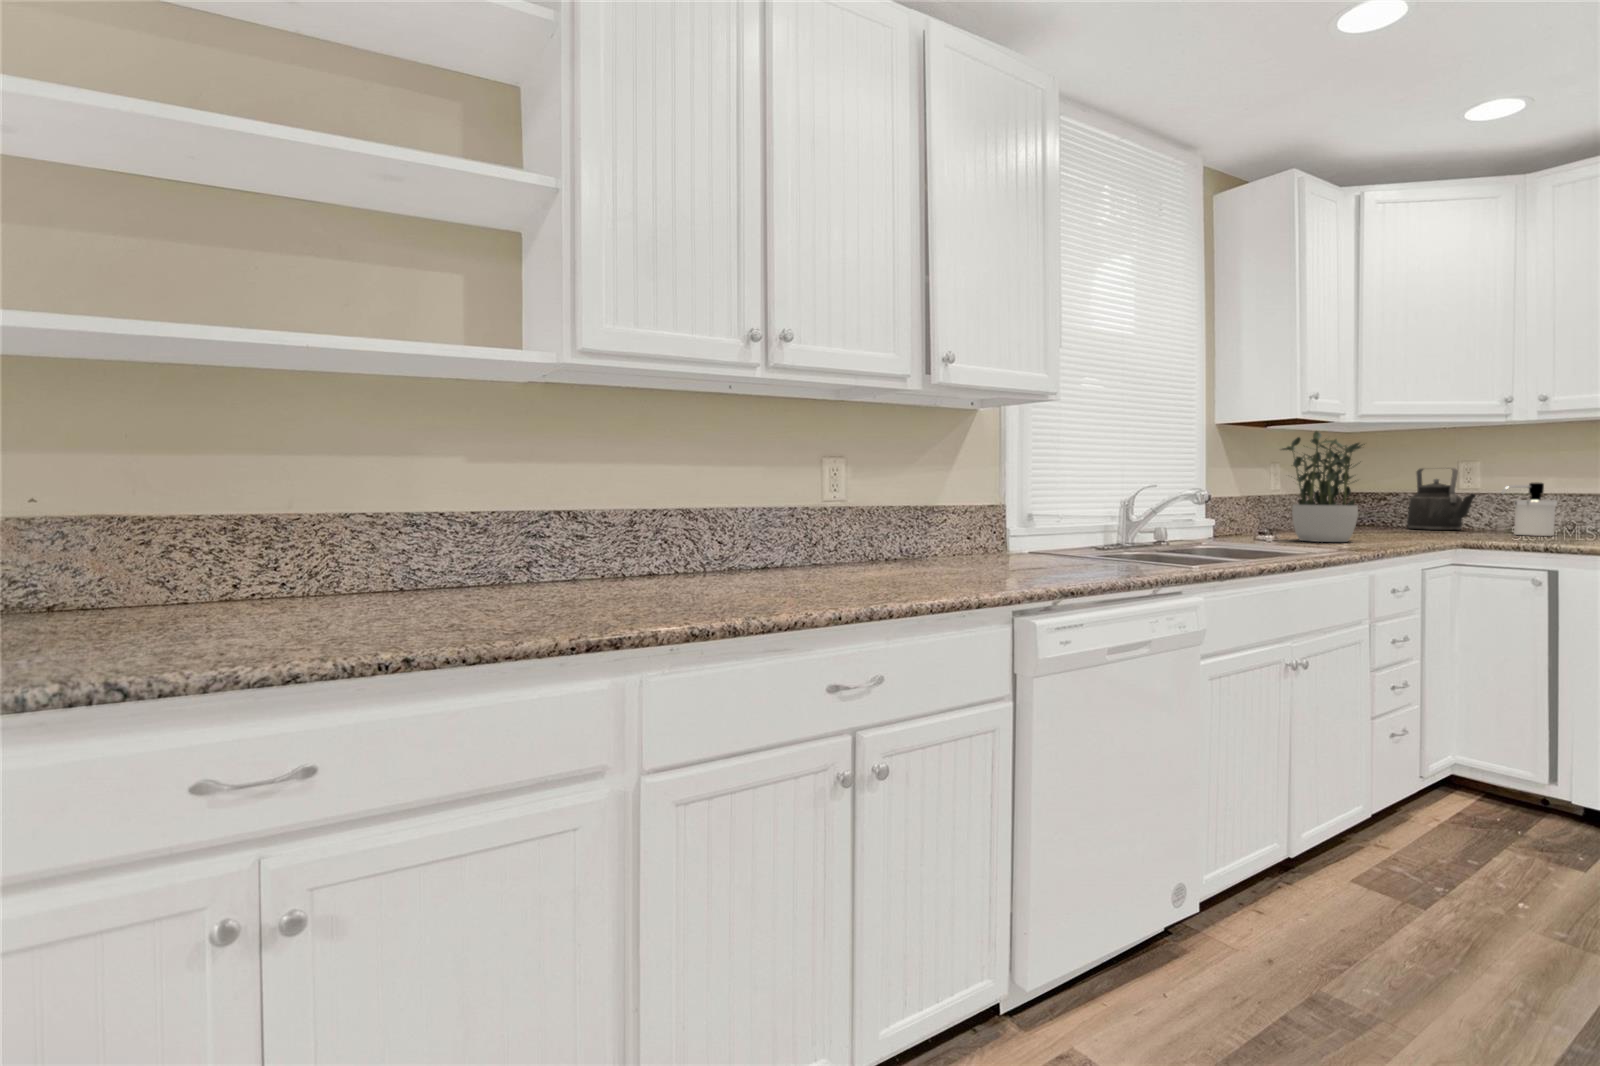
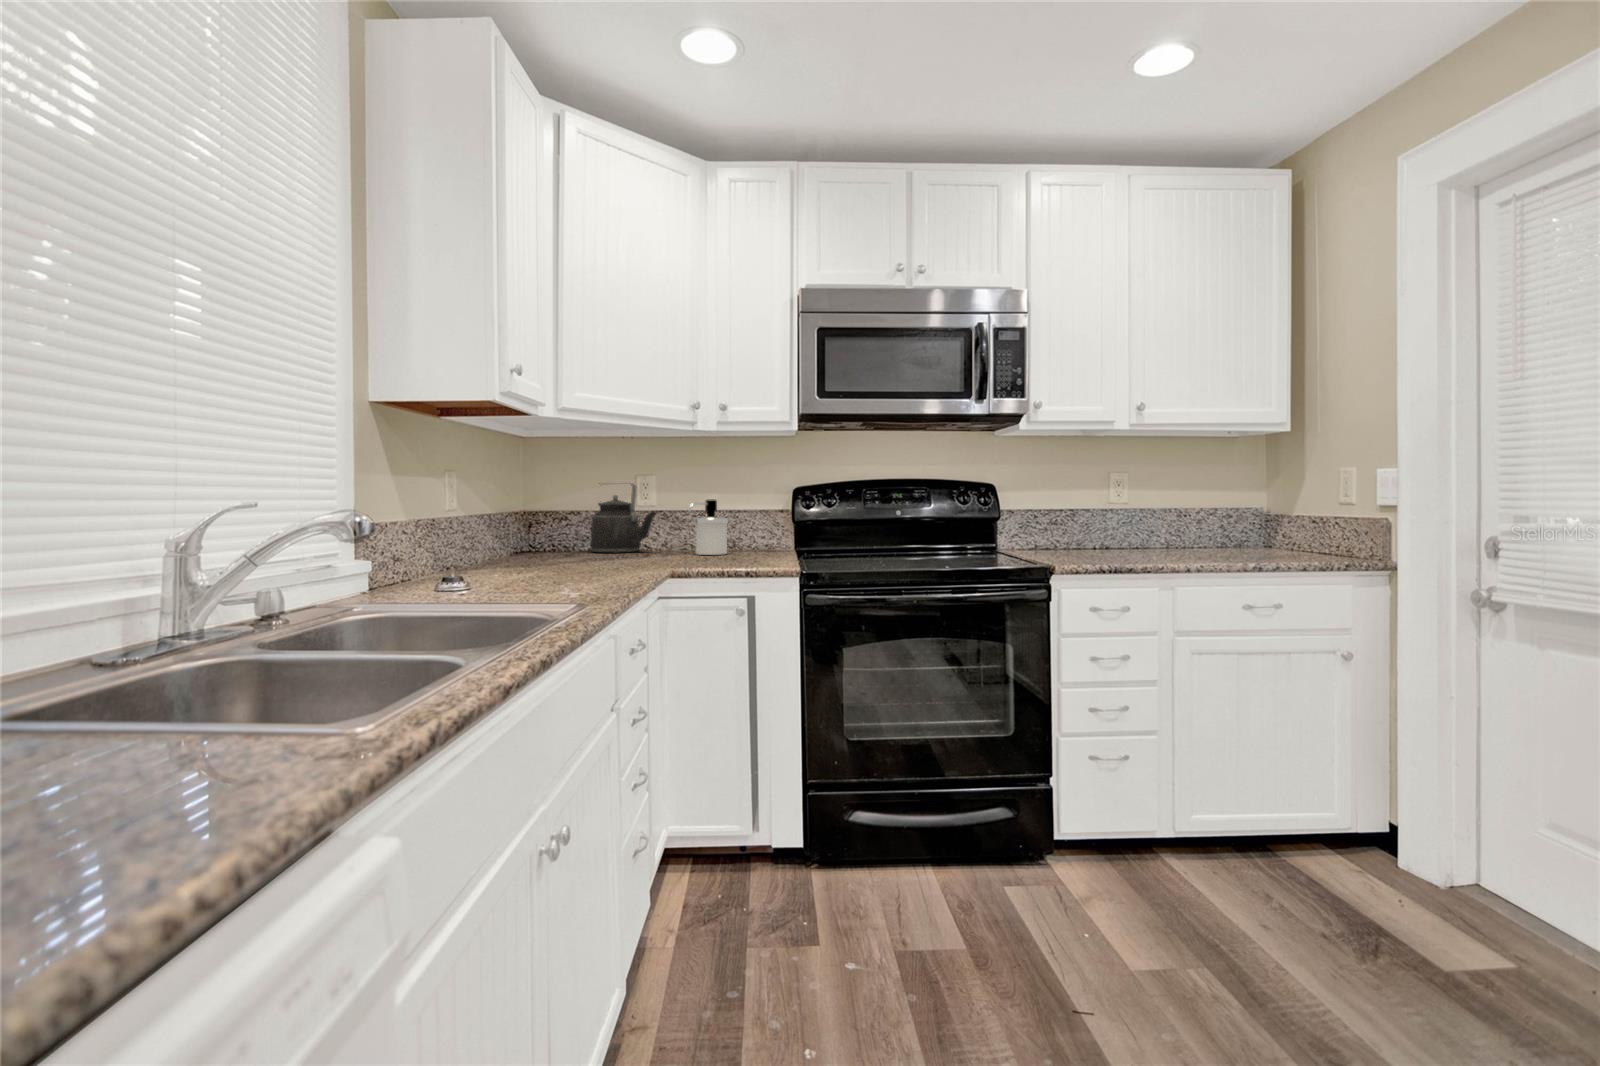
potted plant: present [1282,431,1365,542] -> none [475,421,586,587]

